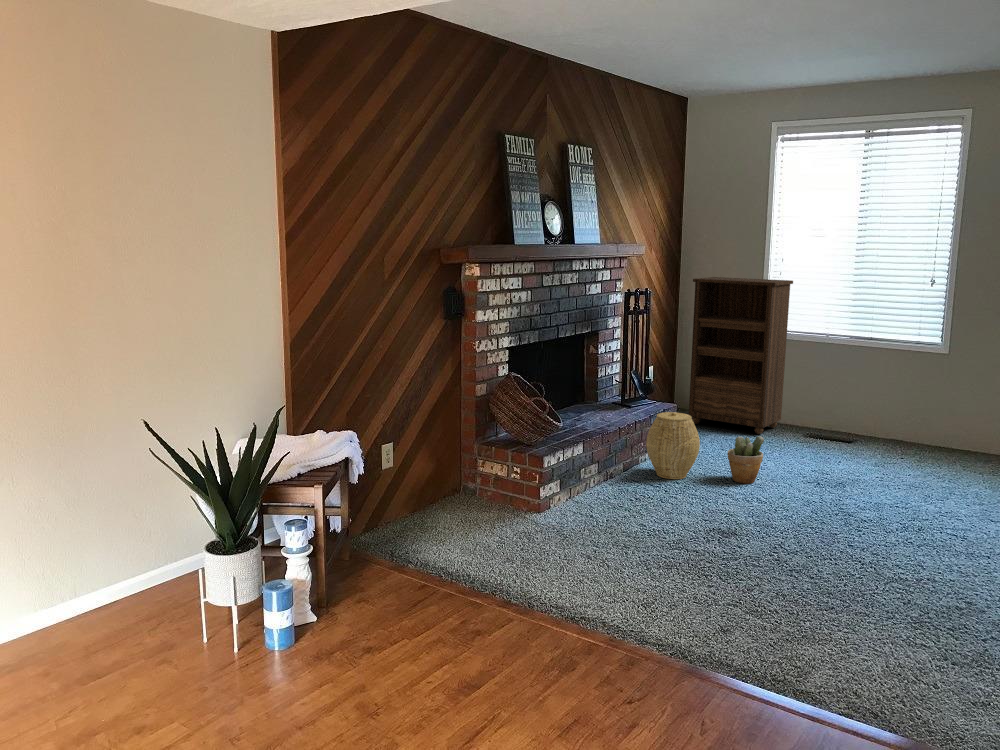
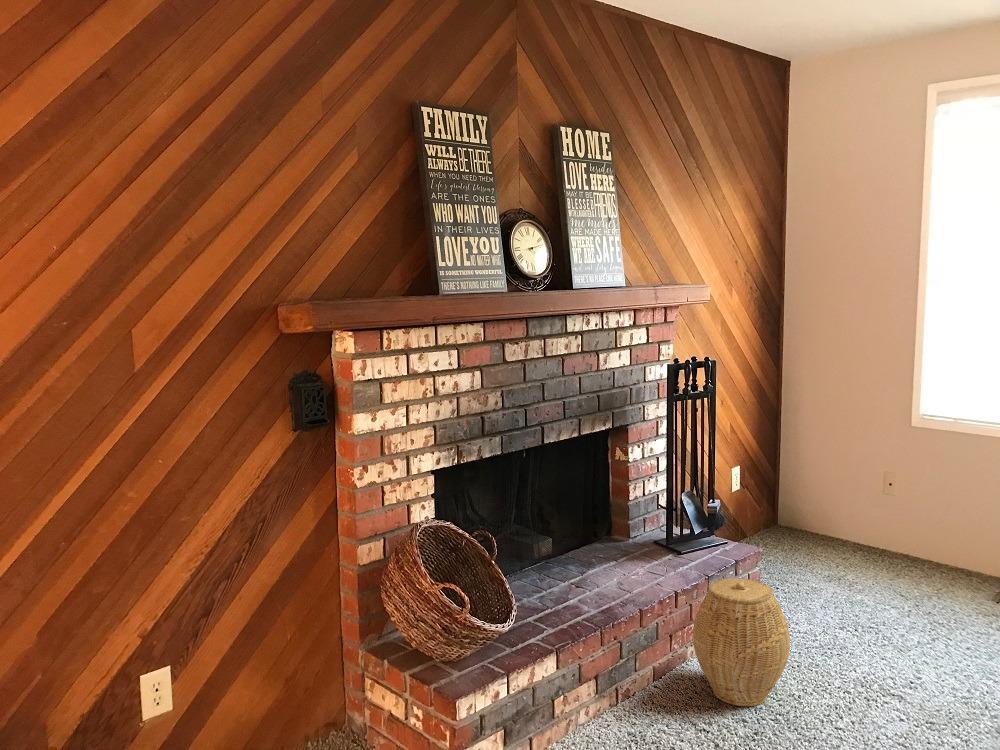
bookshelf: present [689,277,793,434] -> none [796,330,966,587]
potted plant: present [728,436,764,483] -> none [843,635,914,726]

